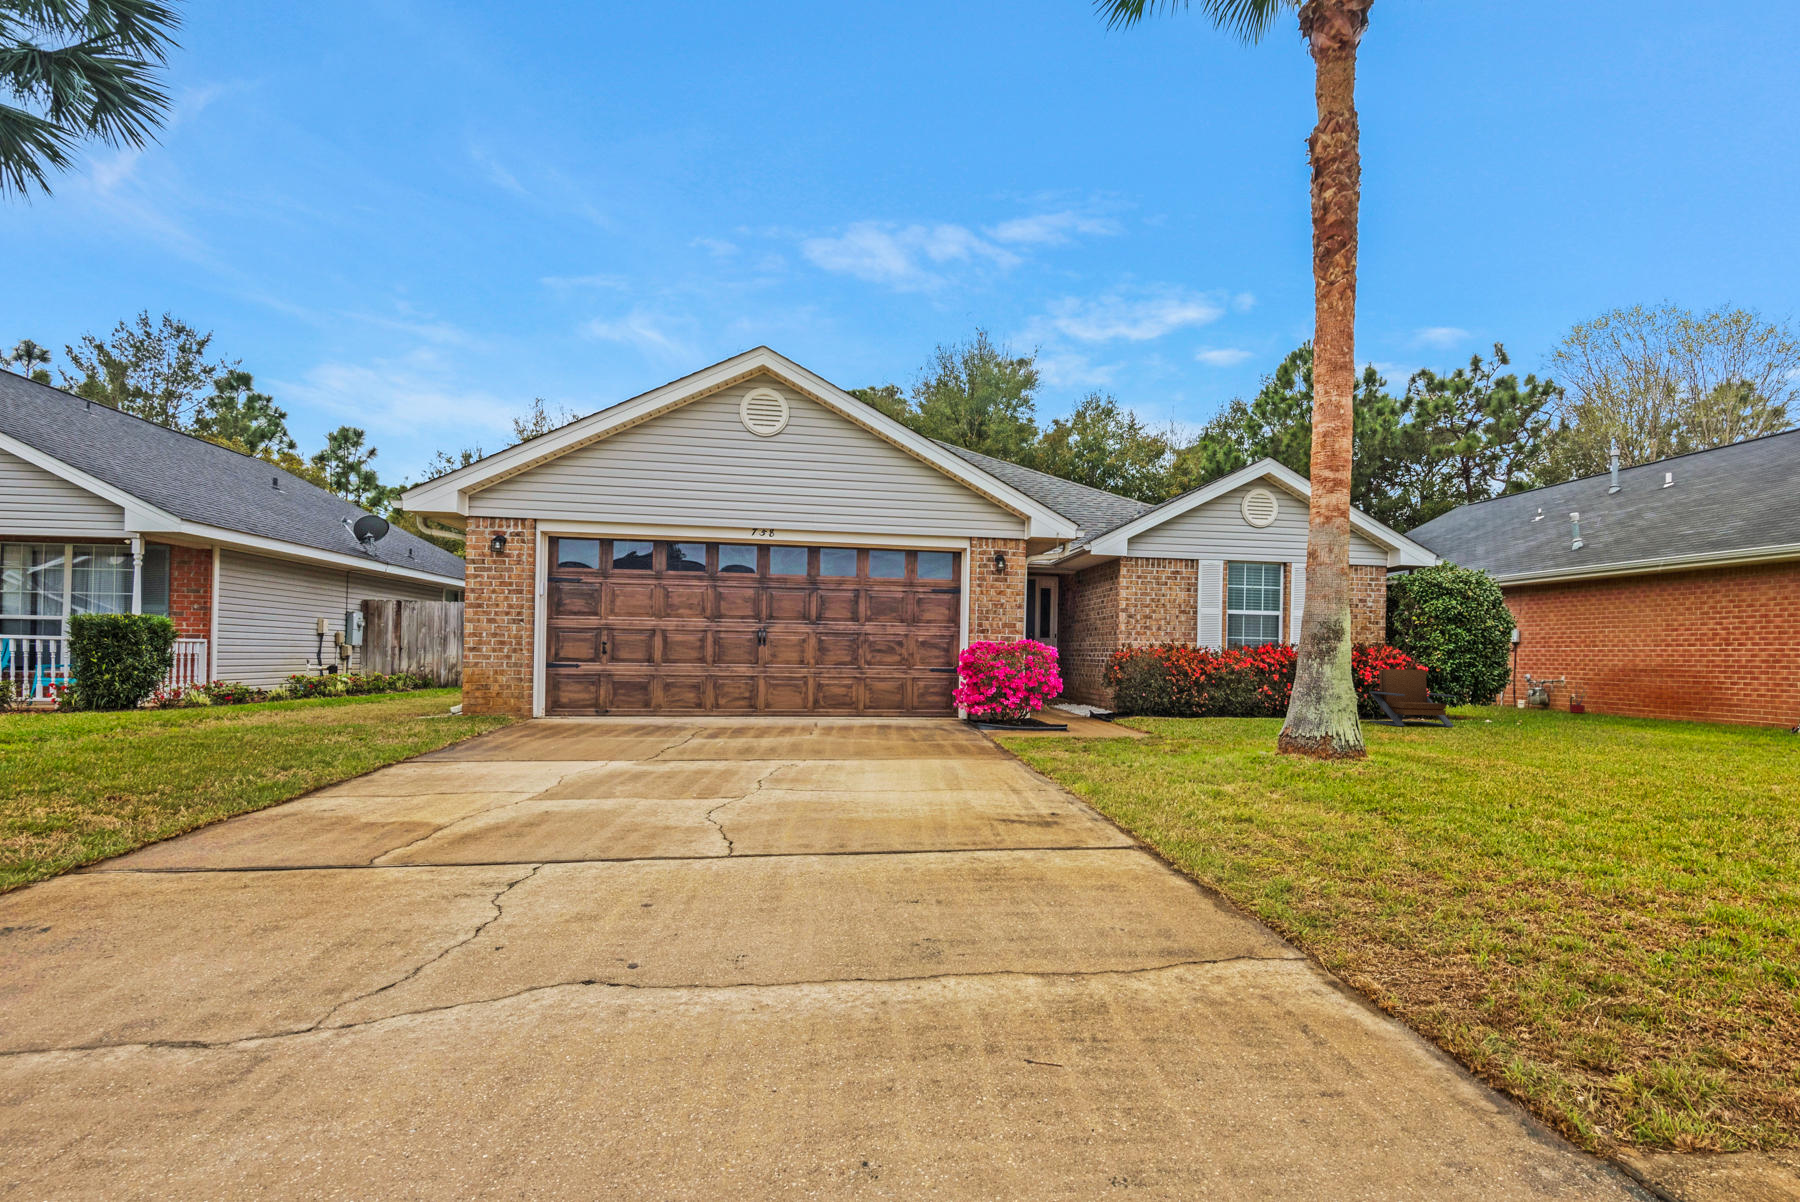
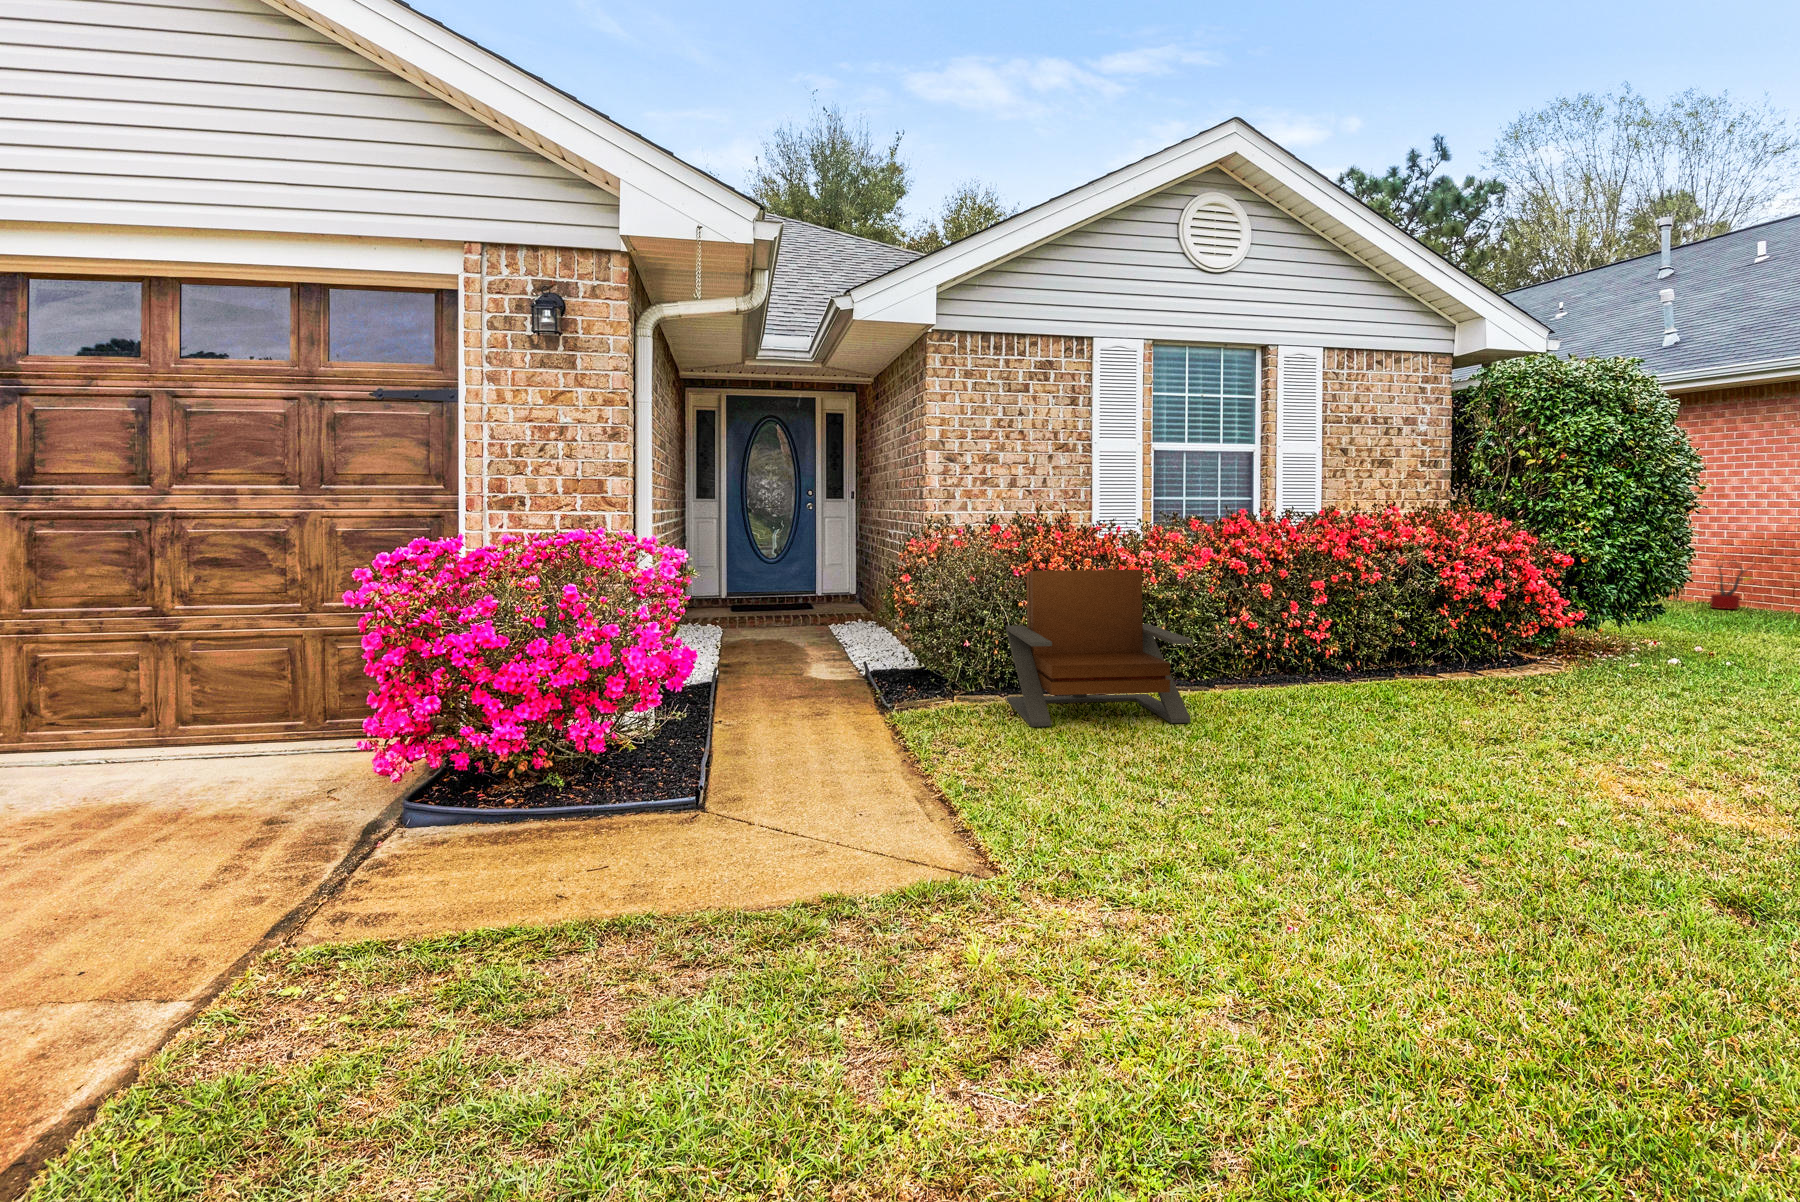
lounge chair: present [1370,669,1454,727] -> present [1006,570,1192,727]

